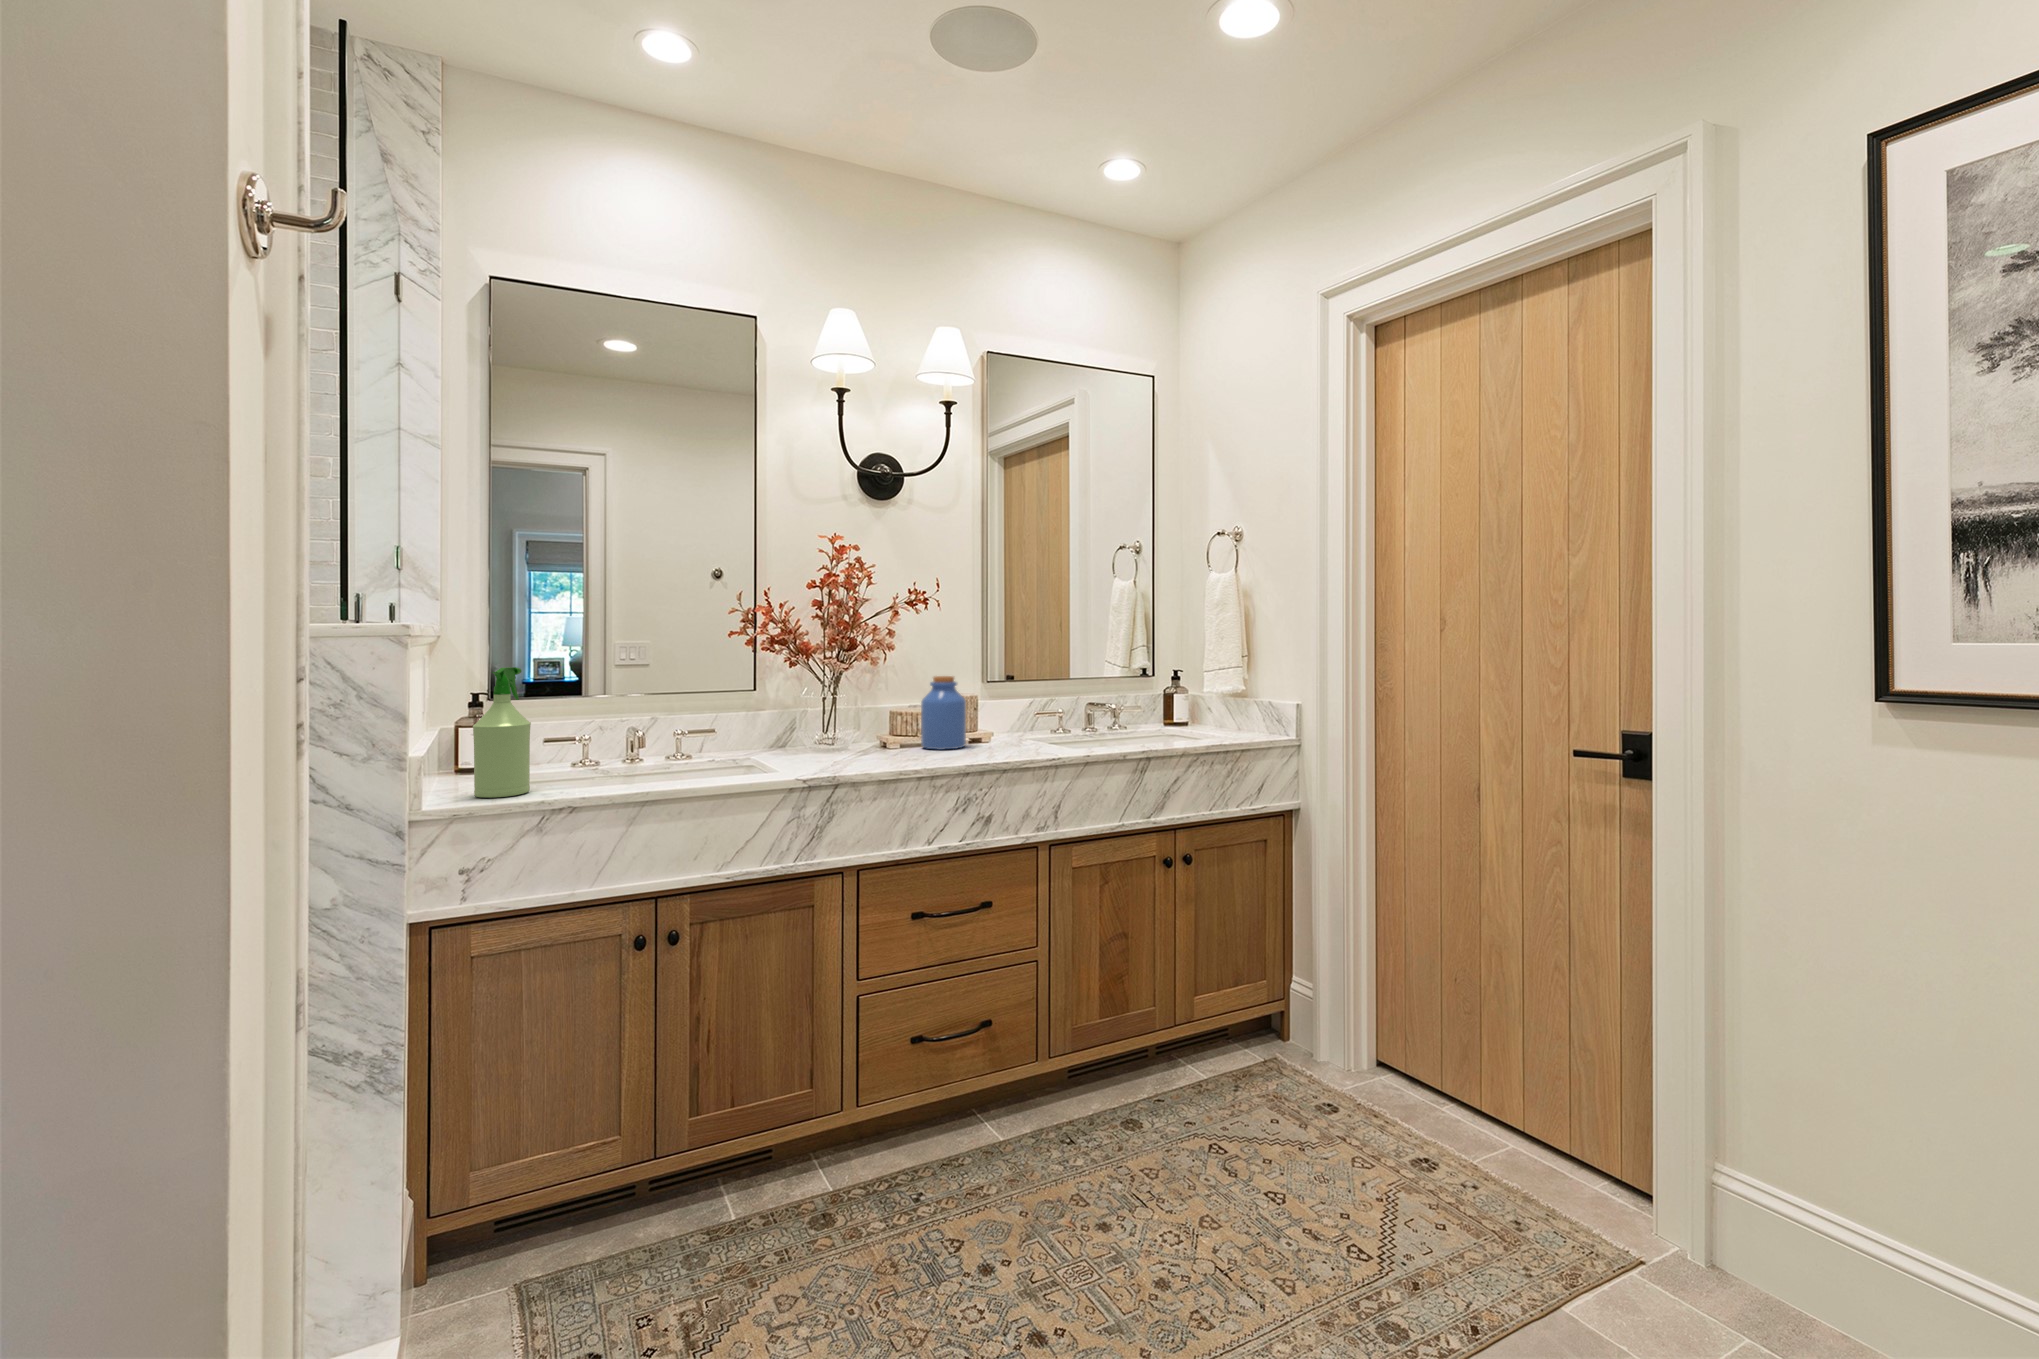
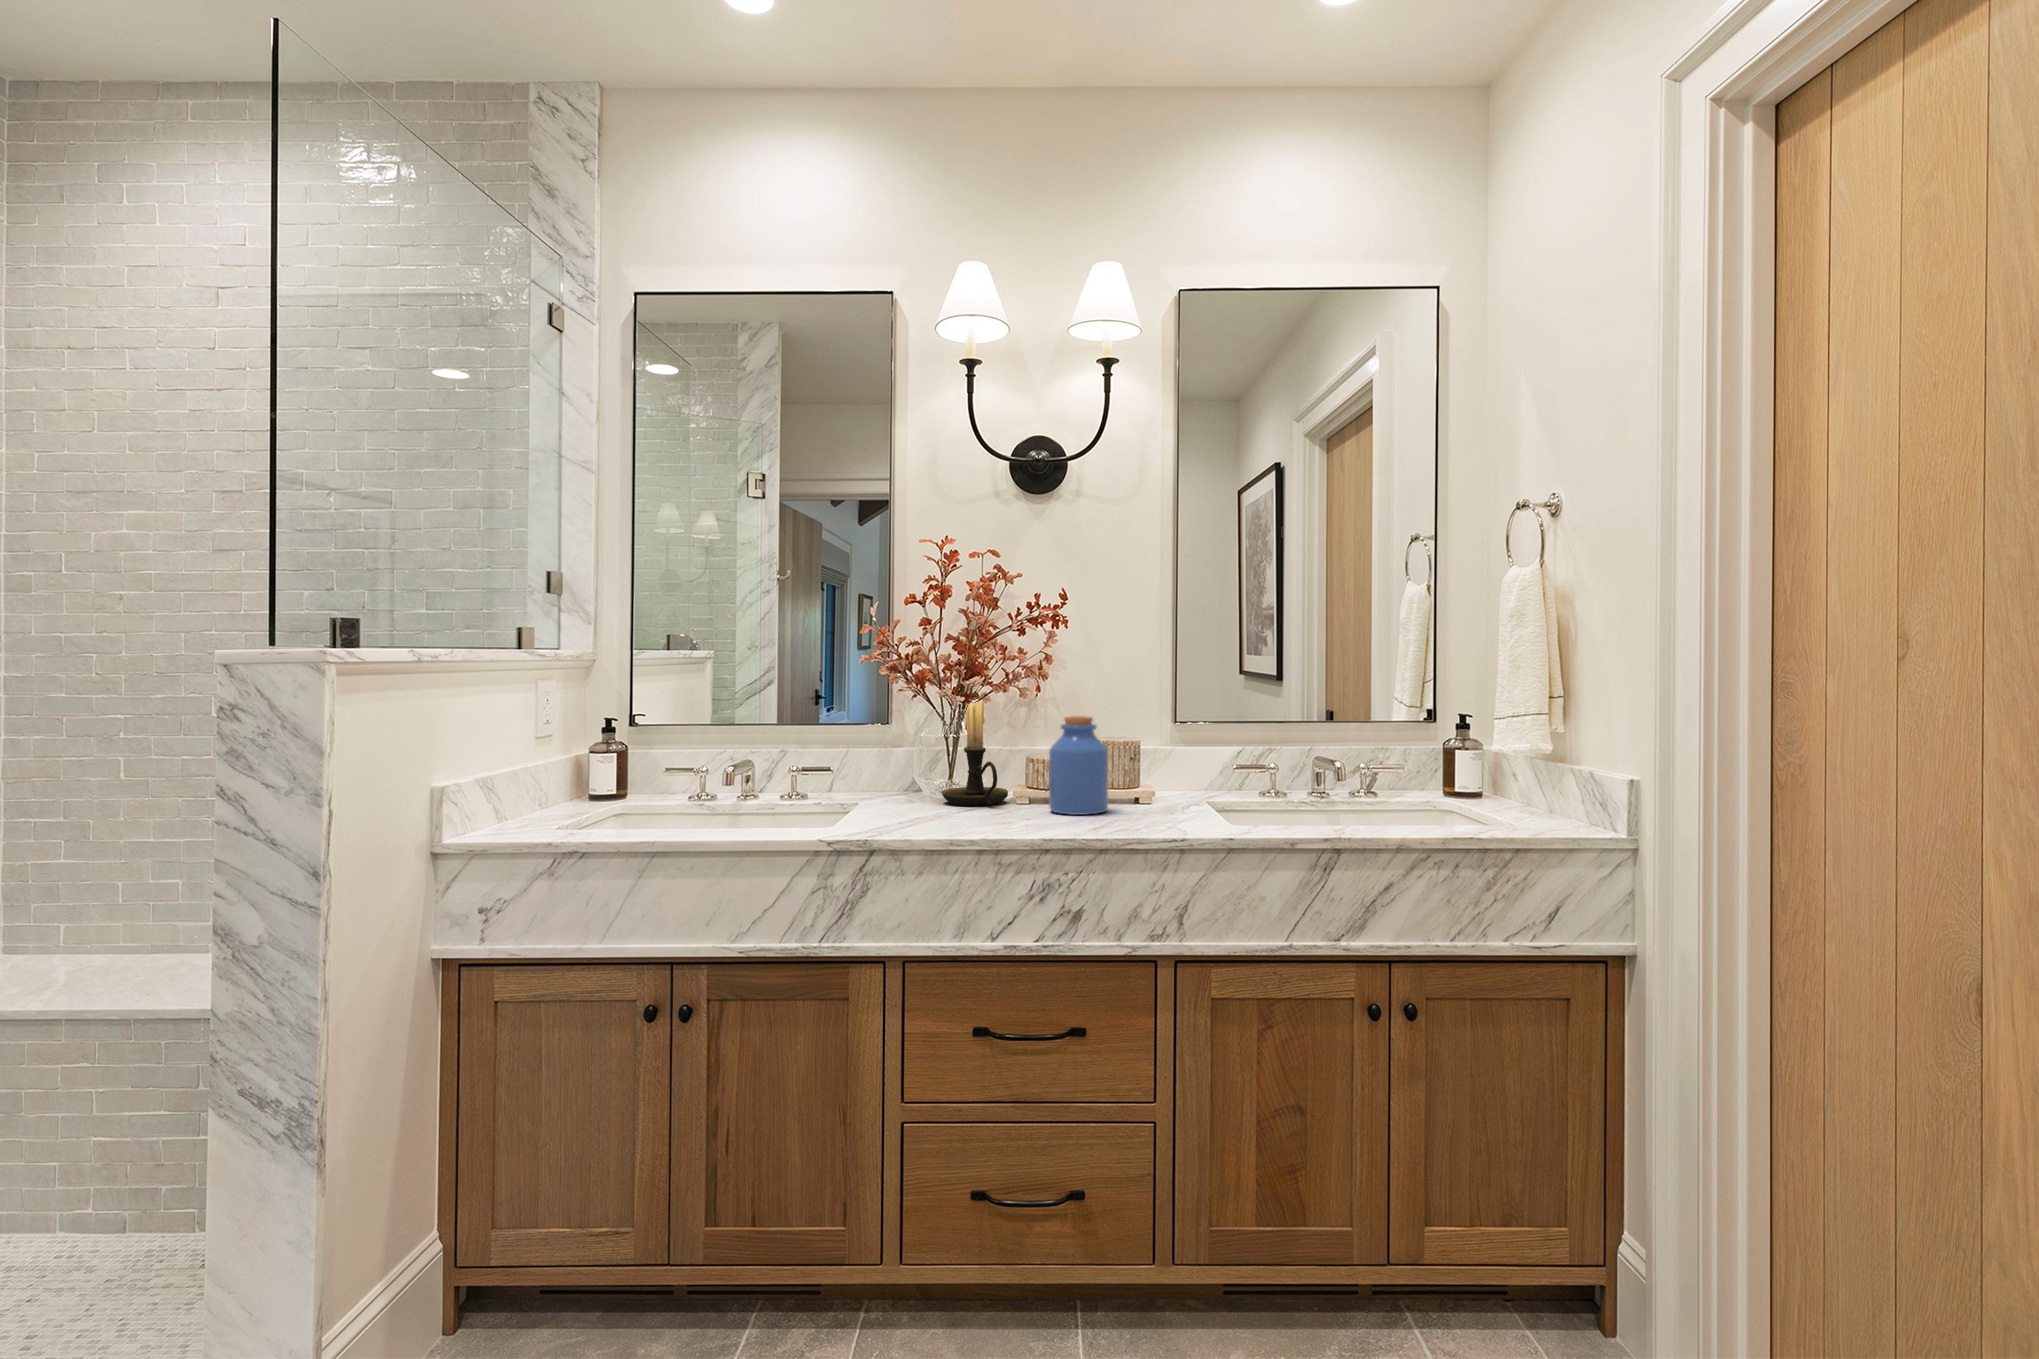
candle holder: none [820,648,876,749] -> present [942,699,1008,806]
spray bottle: present [473,667,531,798] -> none [515,697,572,835]

